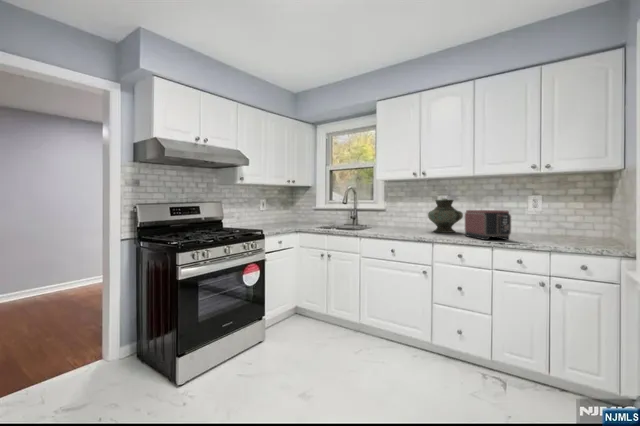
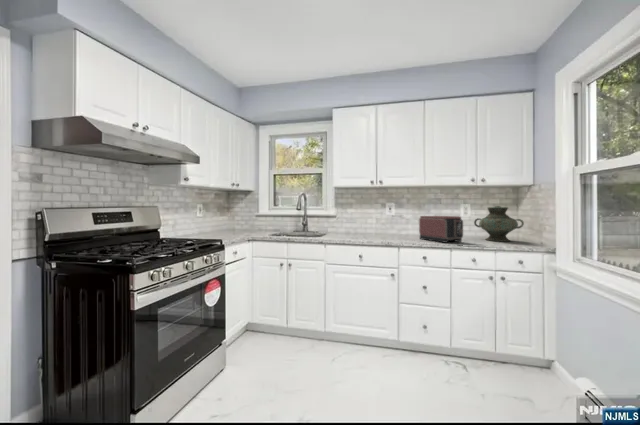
vase: present [428,199,463,233] -> present [474,206,524,241]

